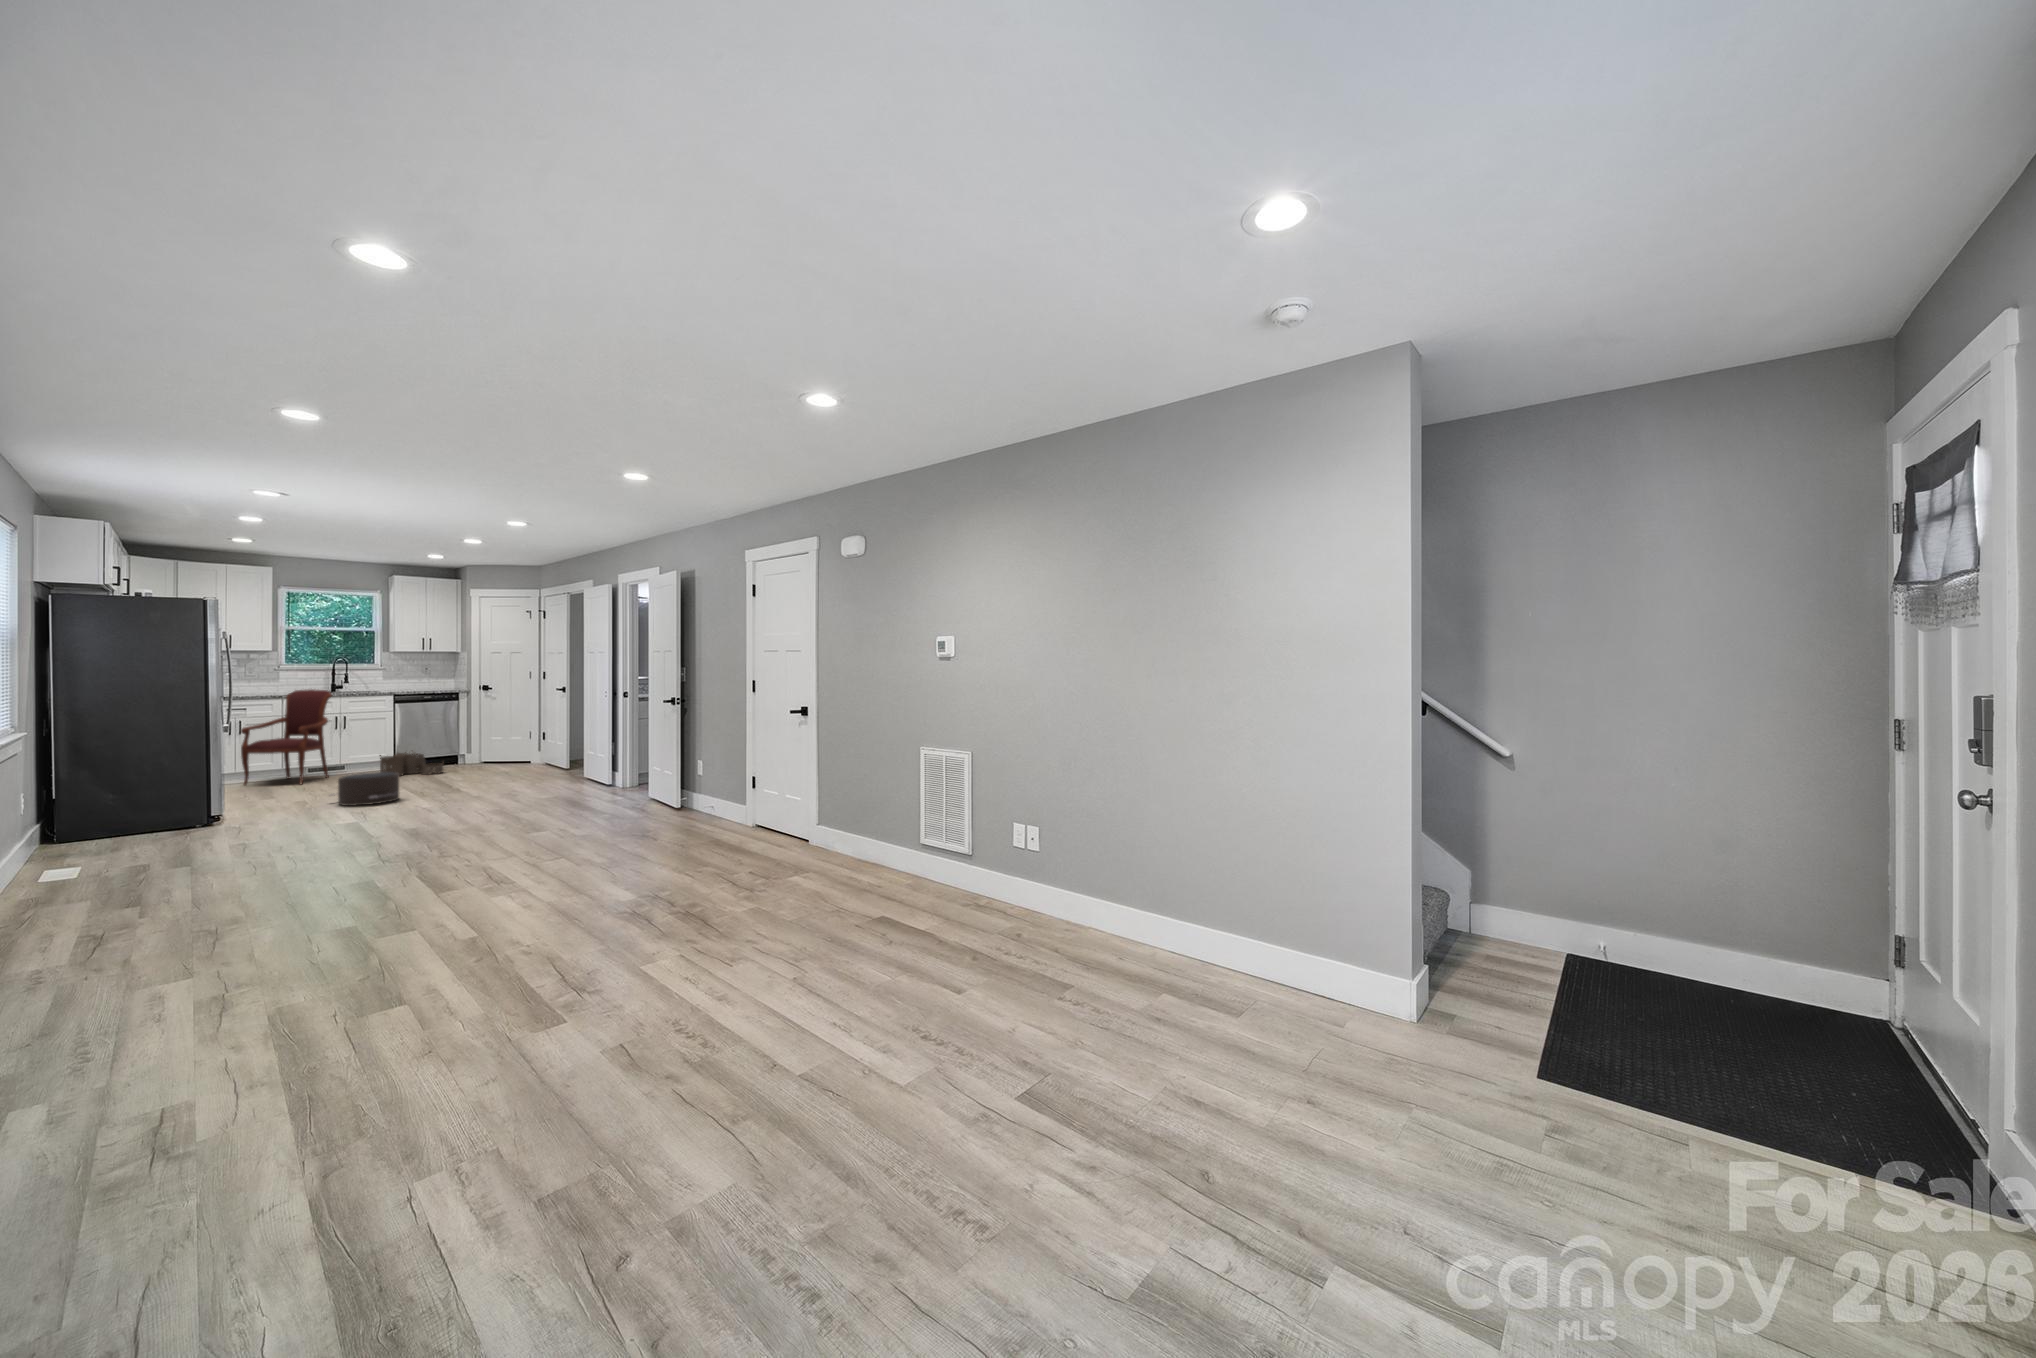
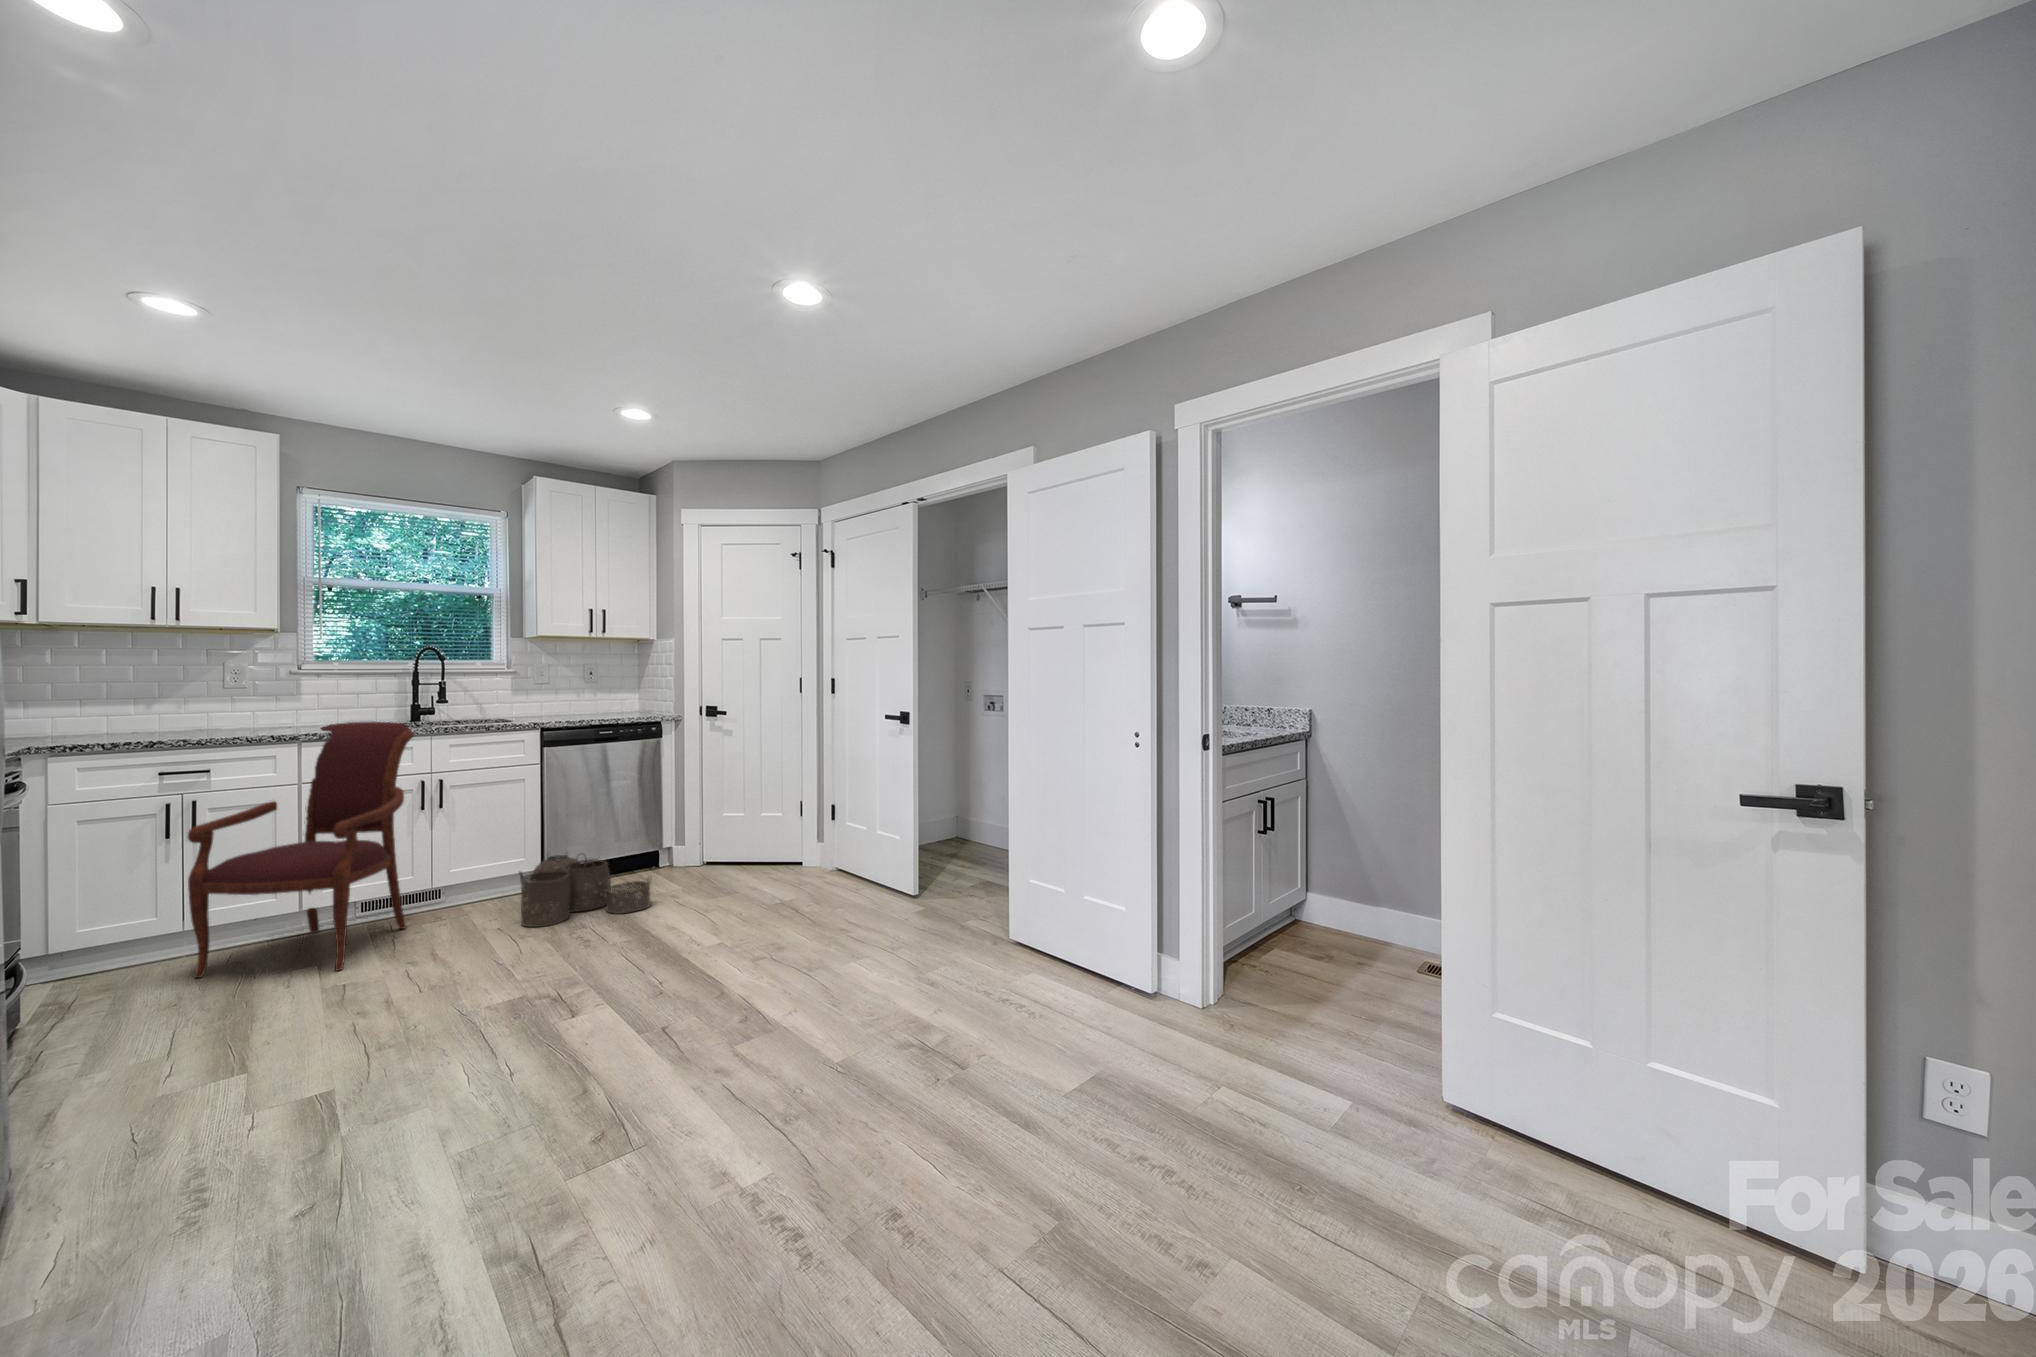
pouf: present [330,772,399,806] -> none [409,998,644,1171]

